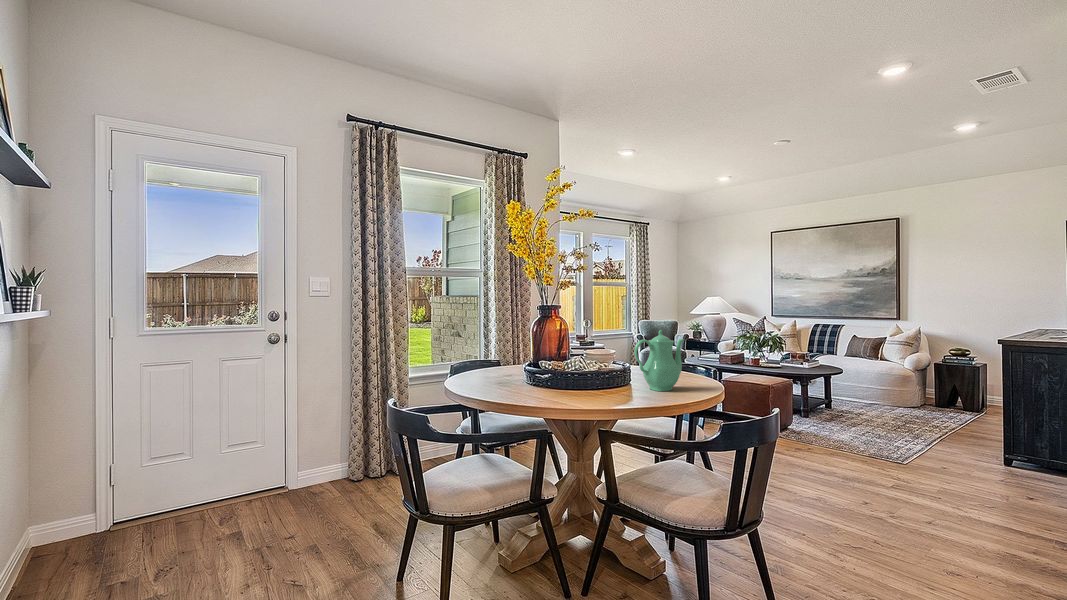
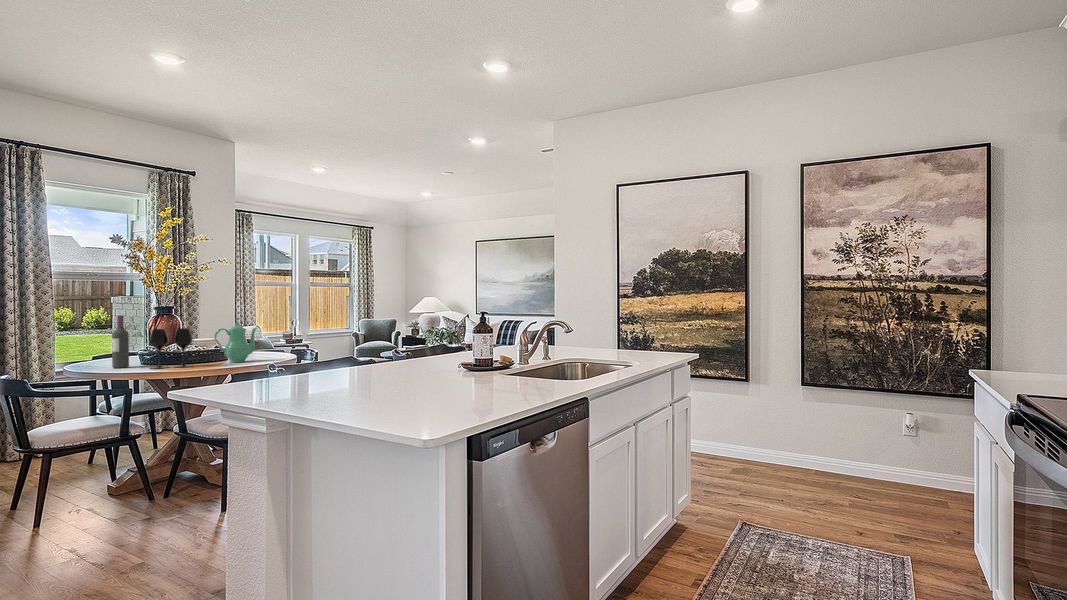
wine bottle: none [509,319,528,392] -> present [112,316,129,368]
wine glass: none [561,339,615,398] -> present [150,328,192,369]

